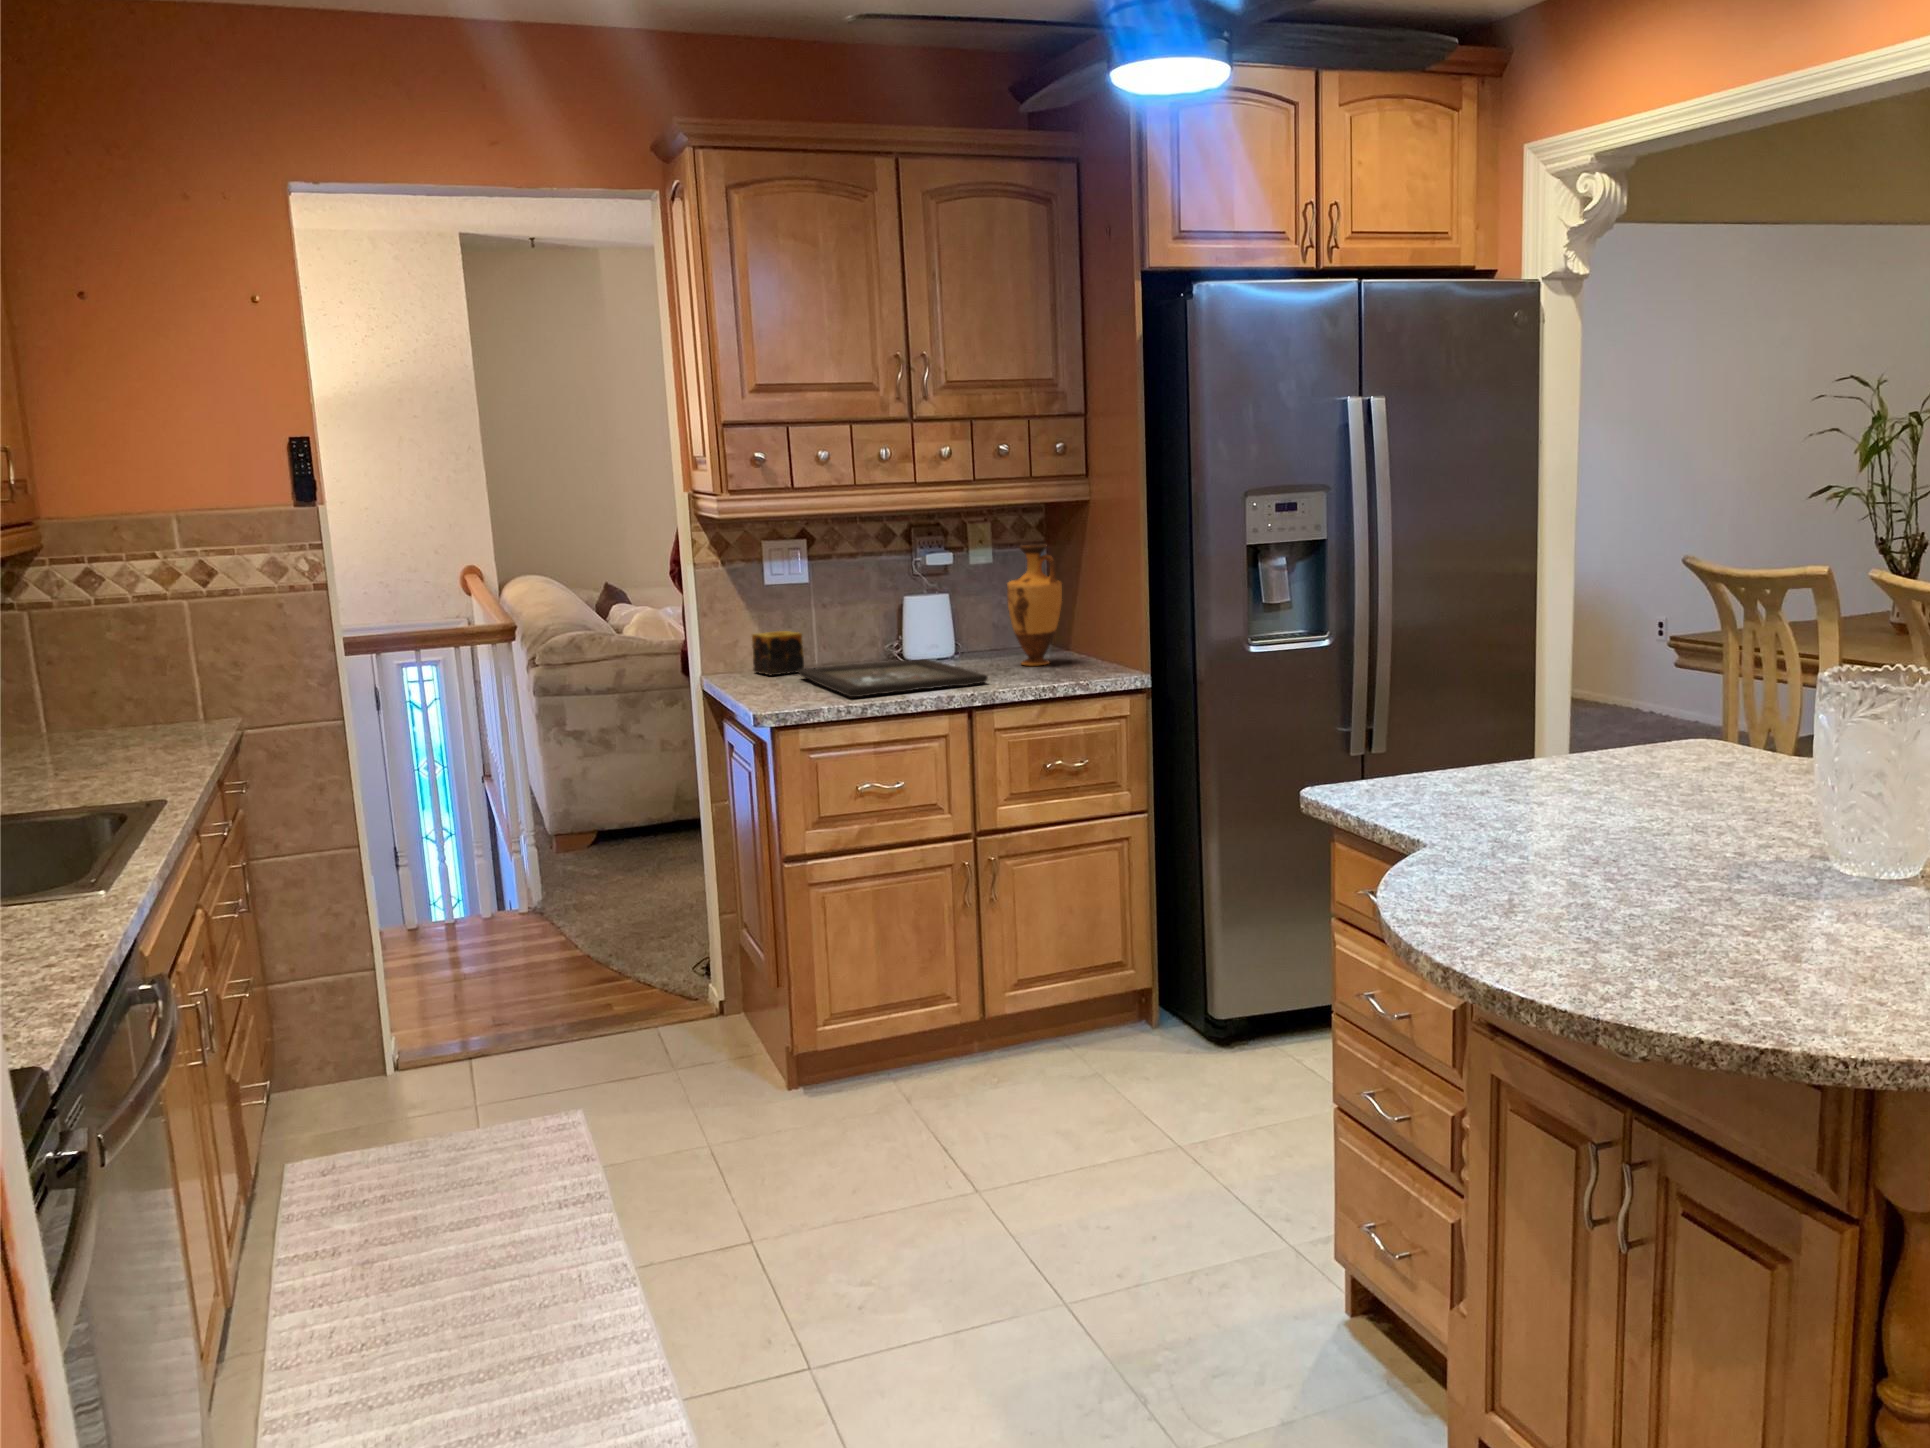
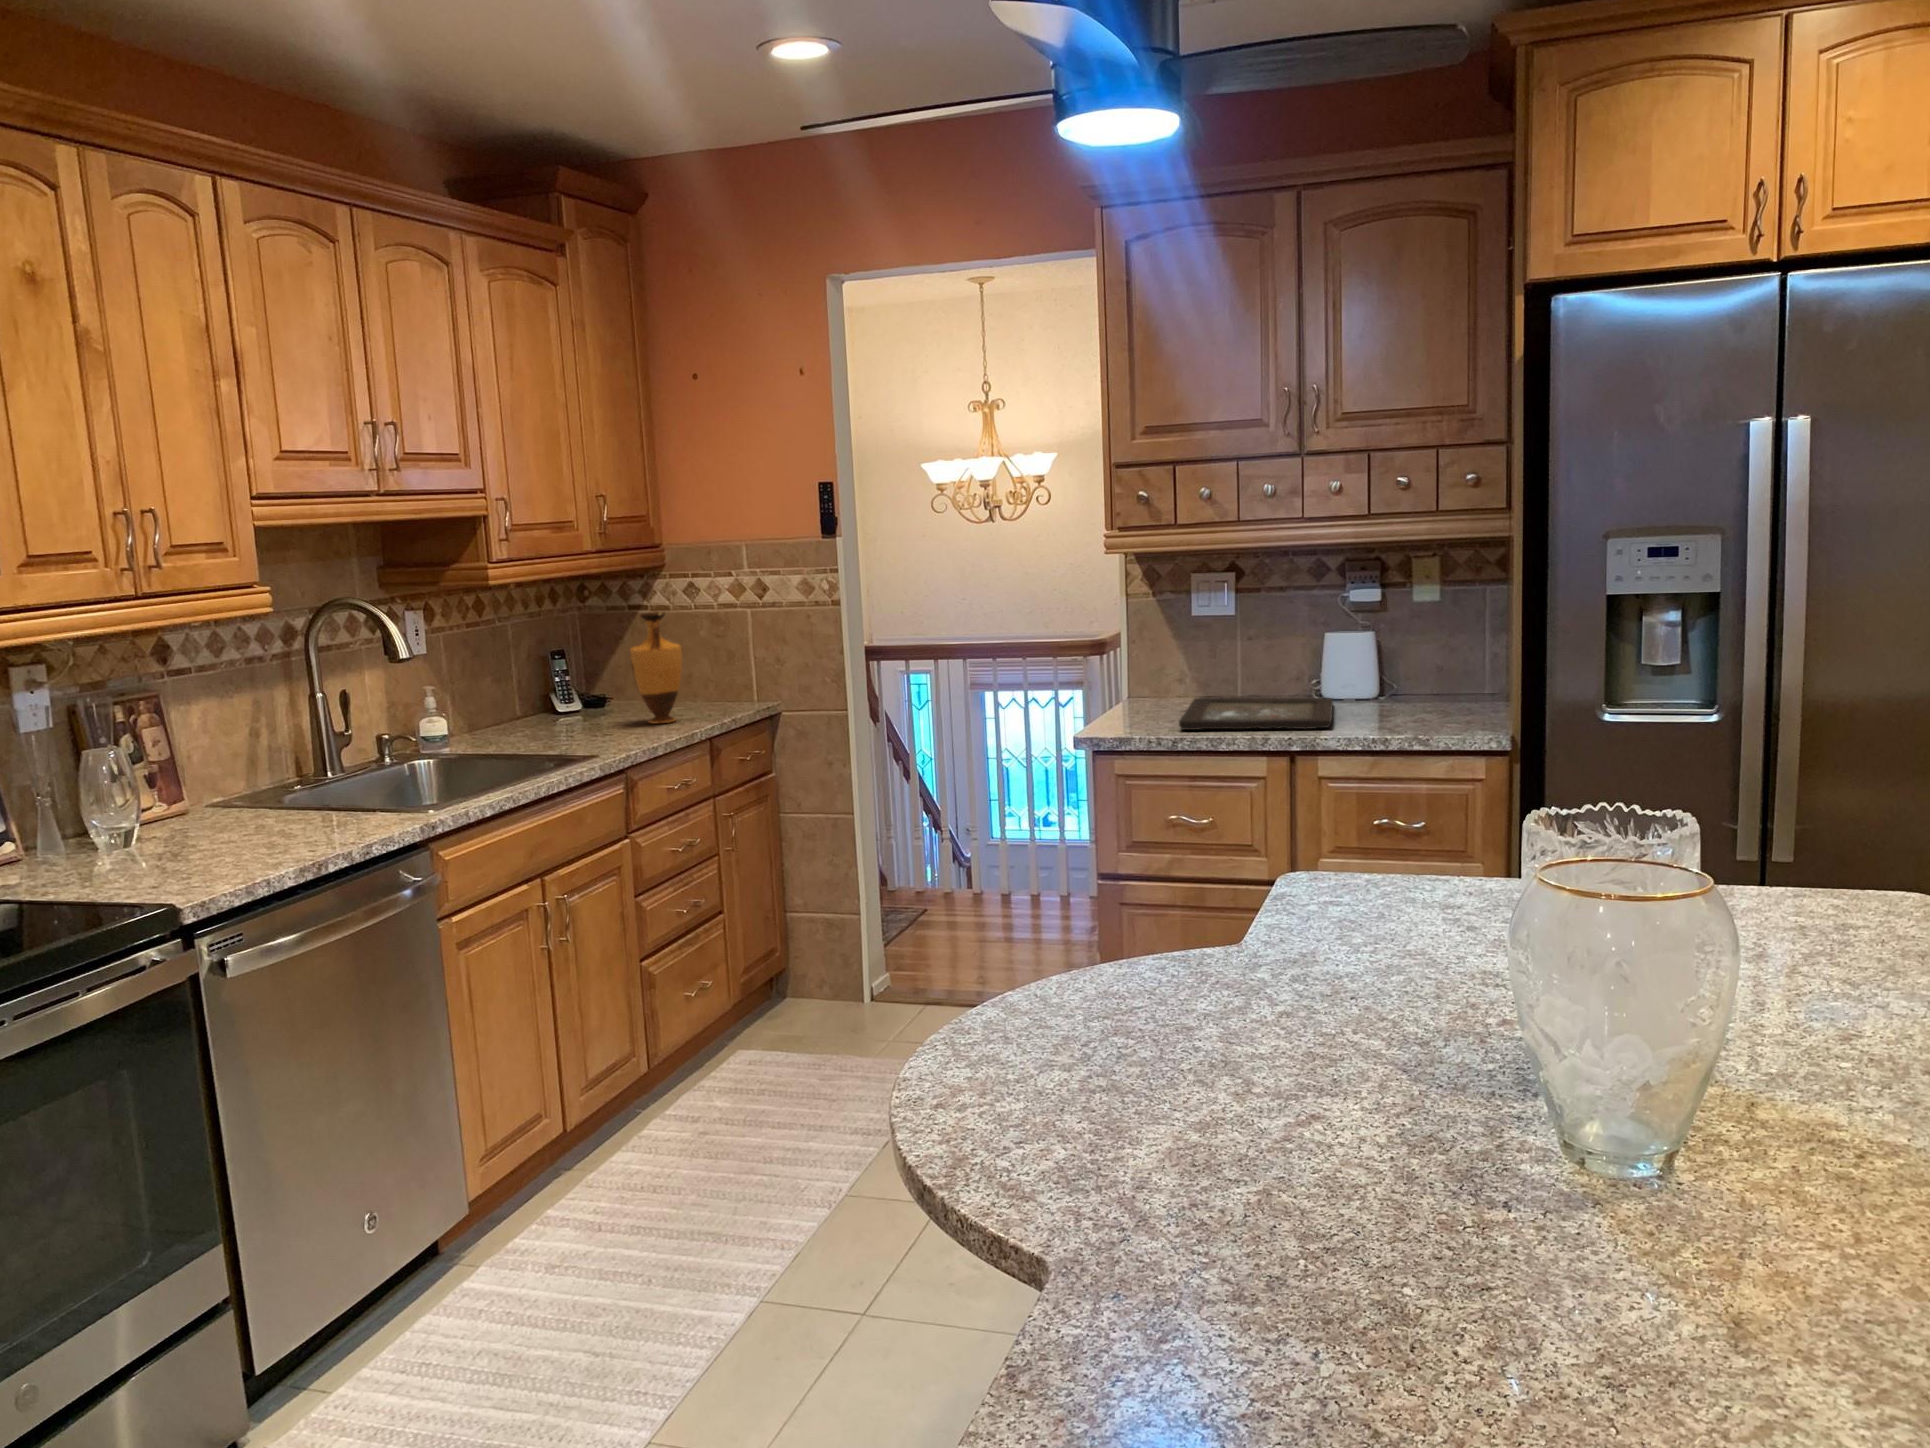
vase: present [1007,544,1062,666] -> present [630,612,682,723]
candle: present [752,631,804,675] -> none [1177,660,1217,702]

